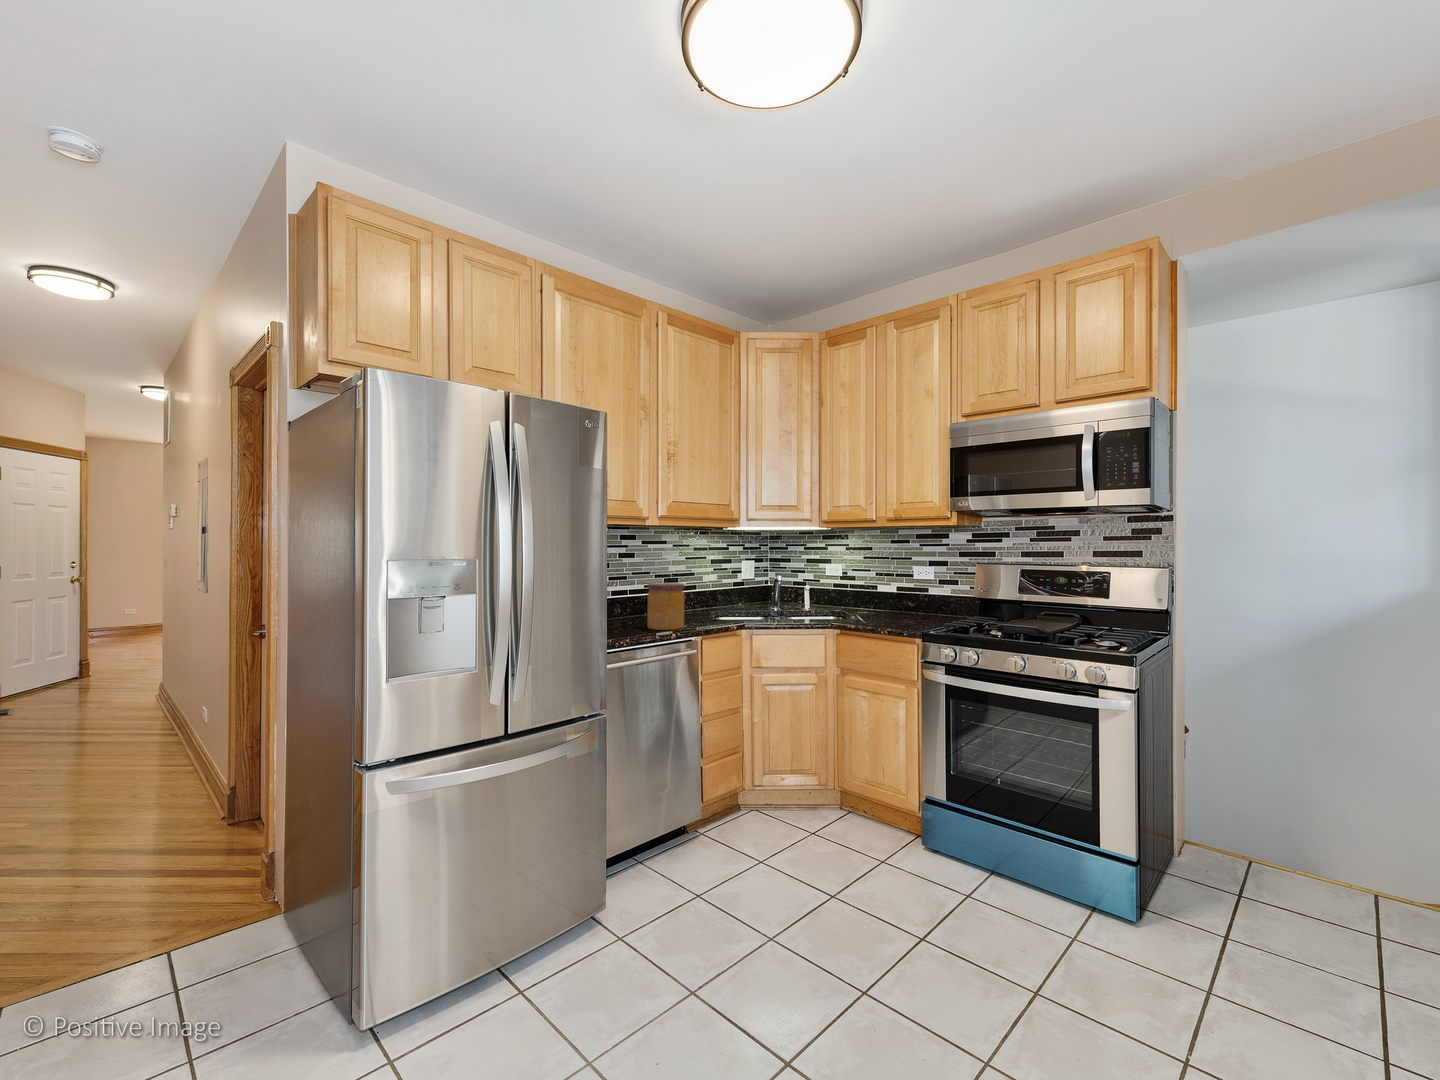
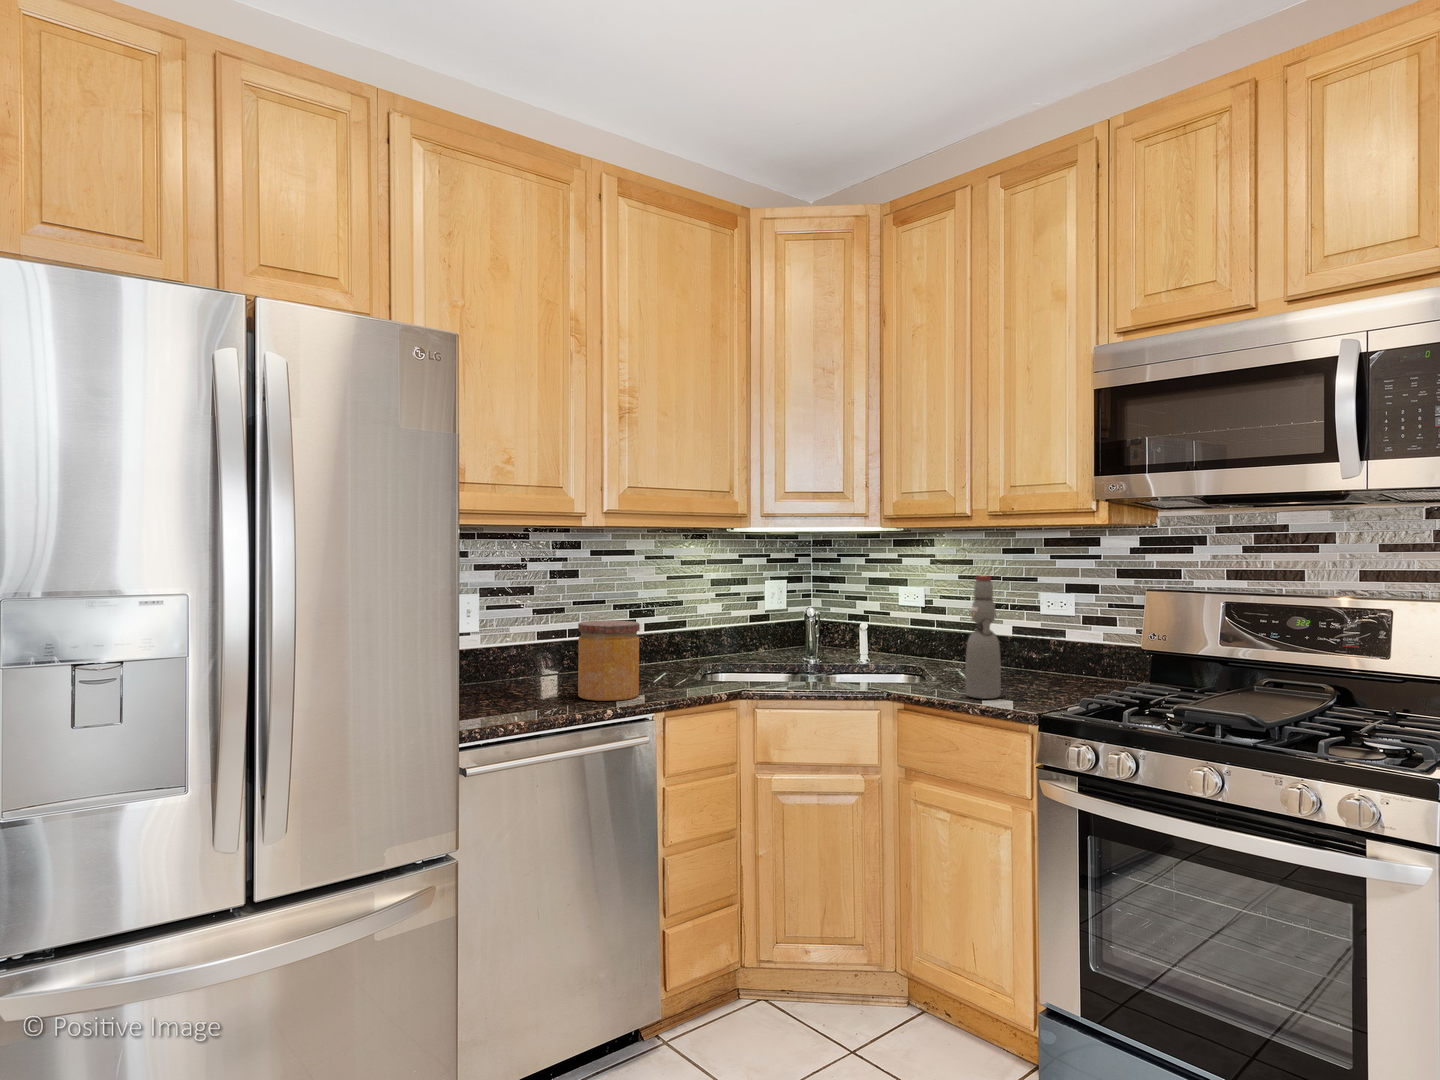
bottle: none [877,555,897,626] -> present [965,575,1001,699]

